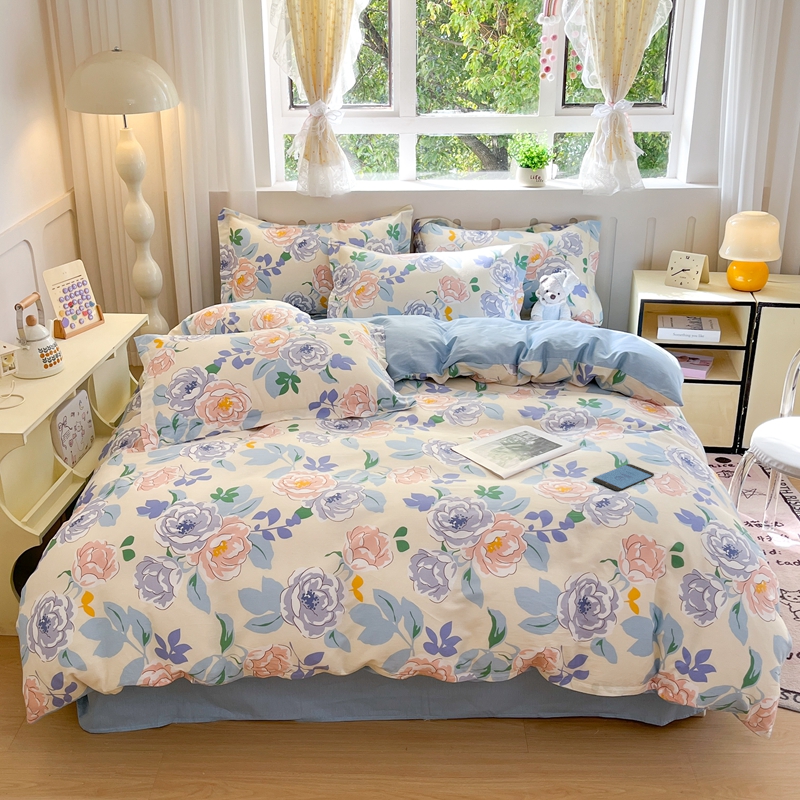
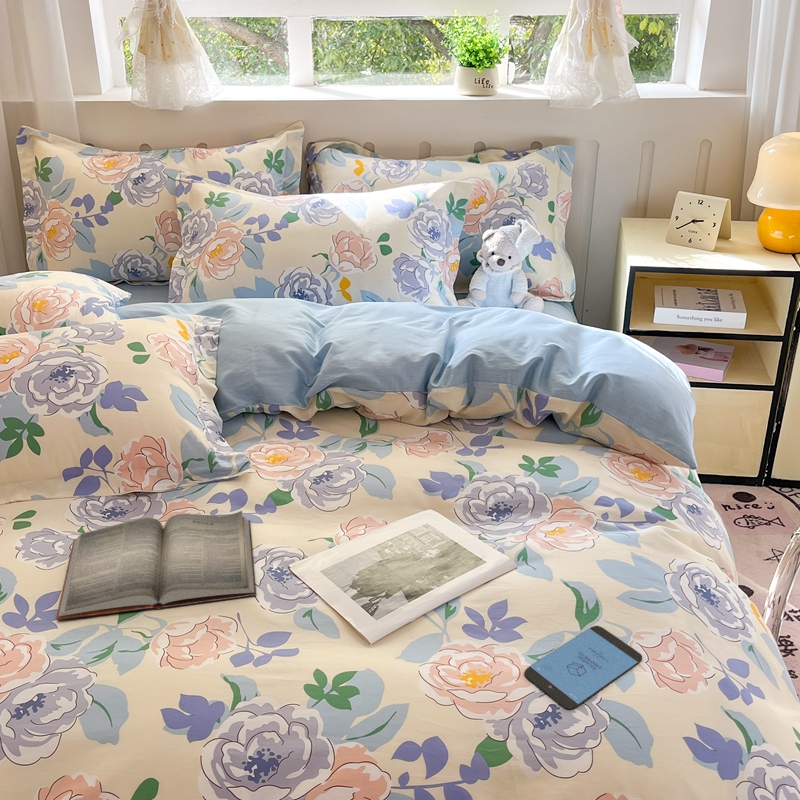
hardback book: none [327,421,441,464] -> present [56,511,256,620]

